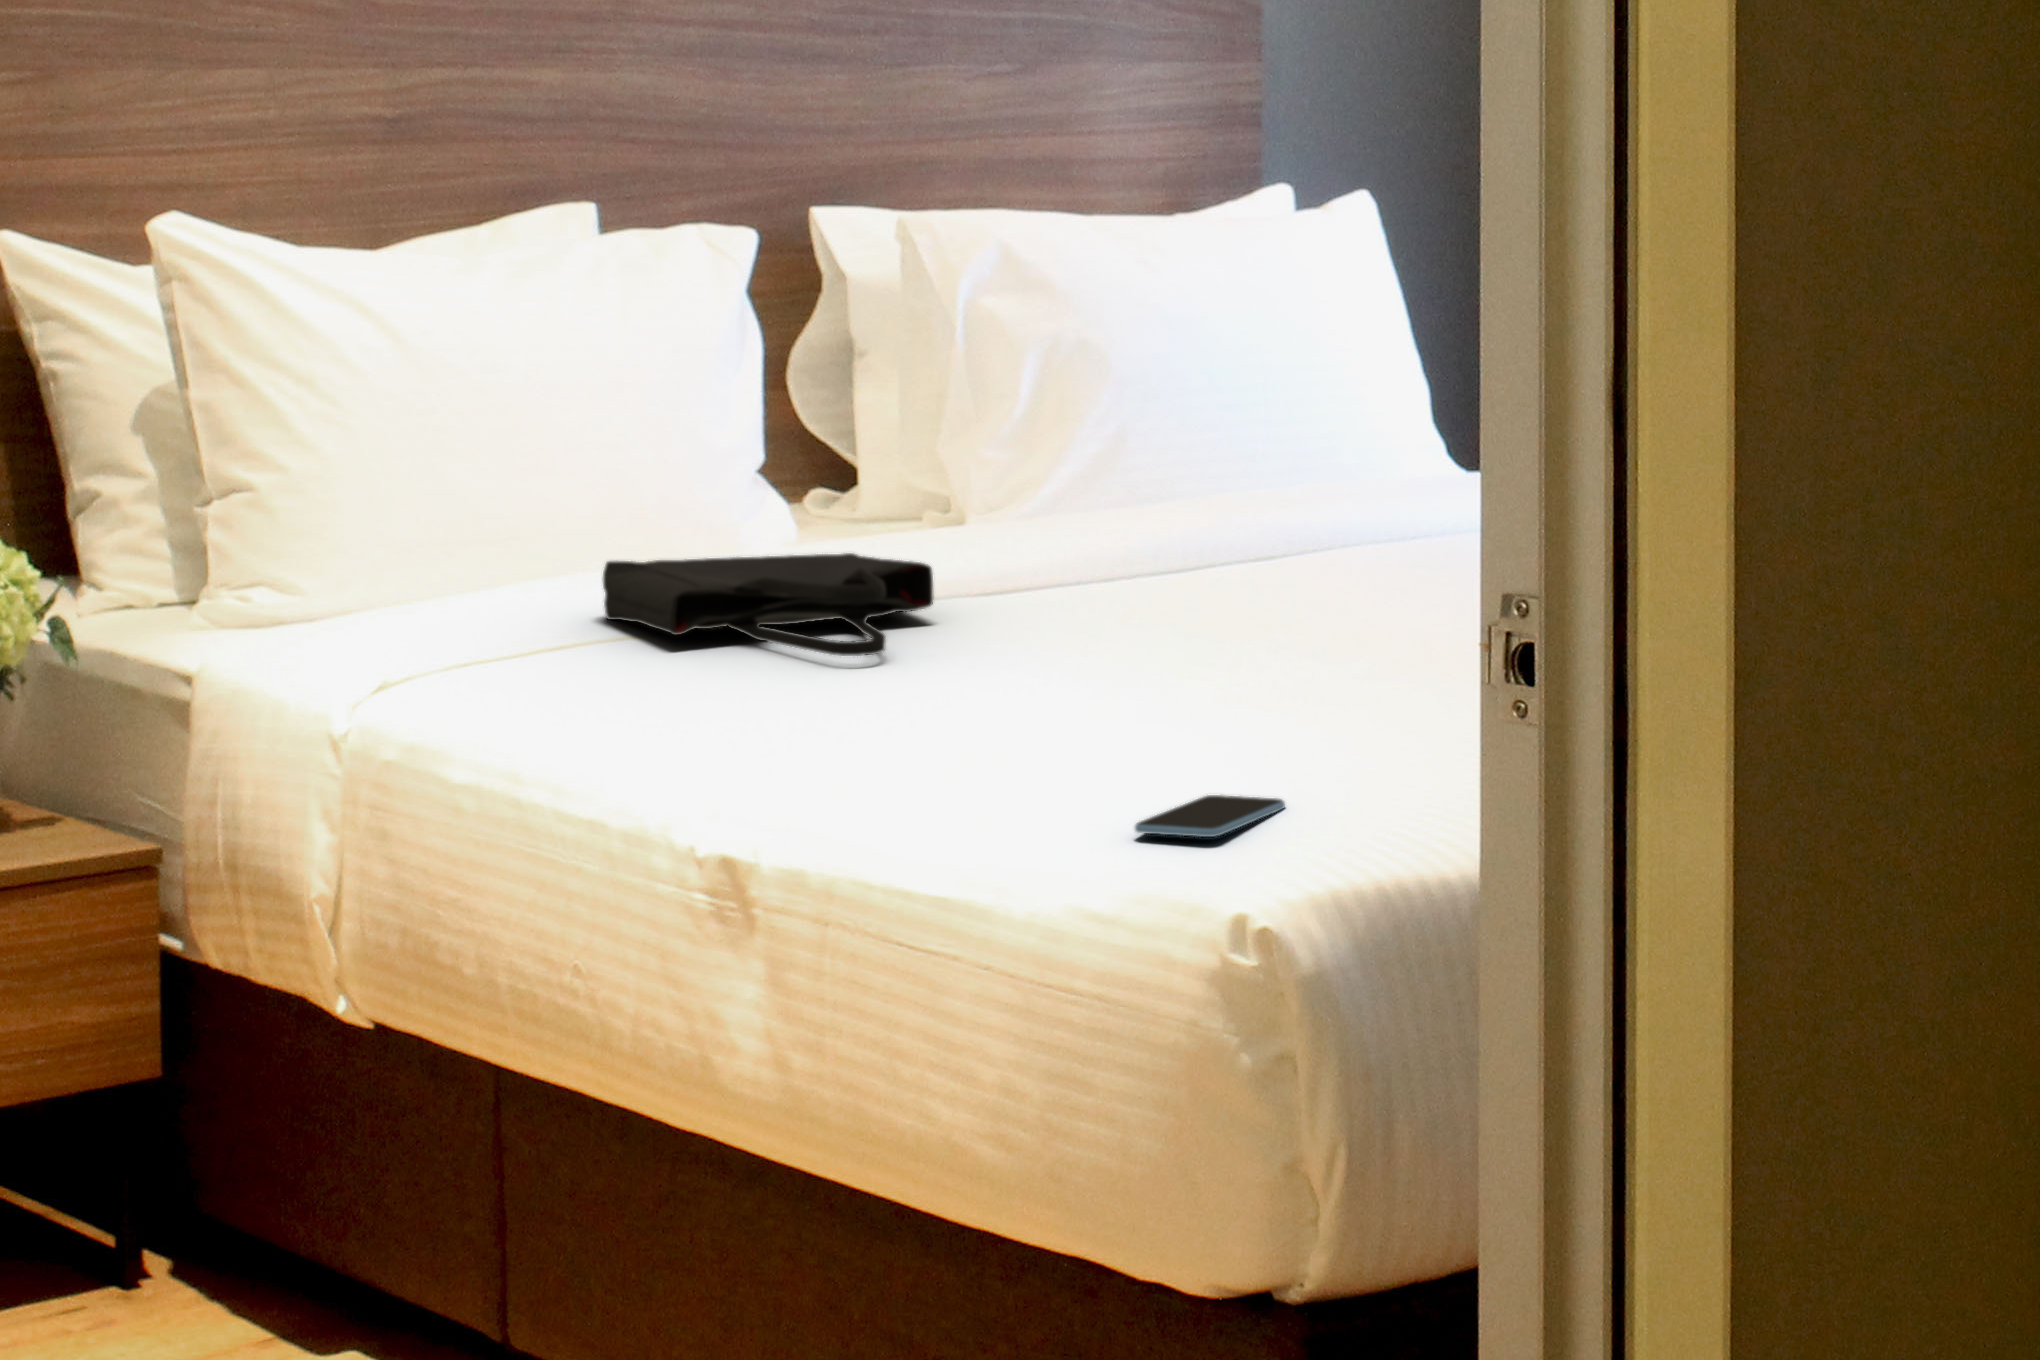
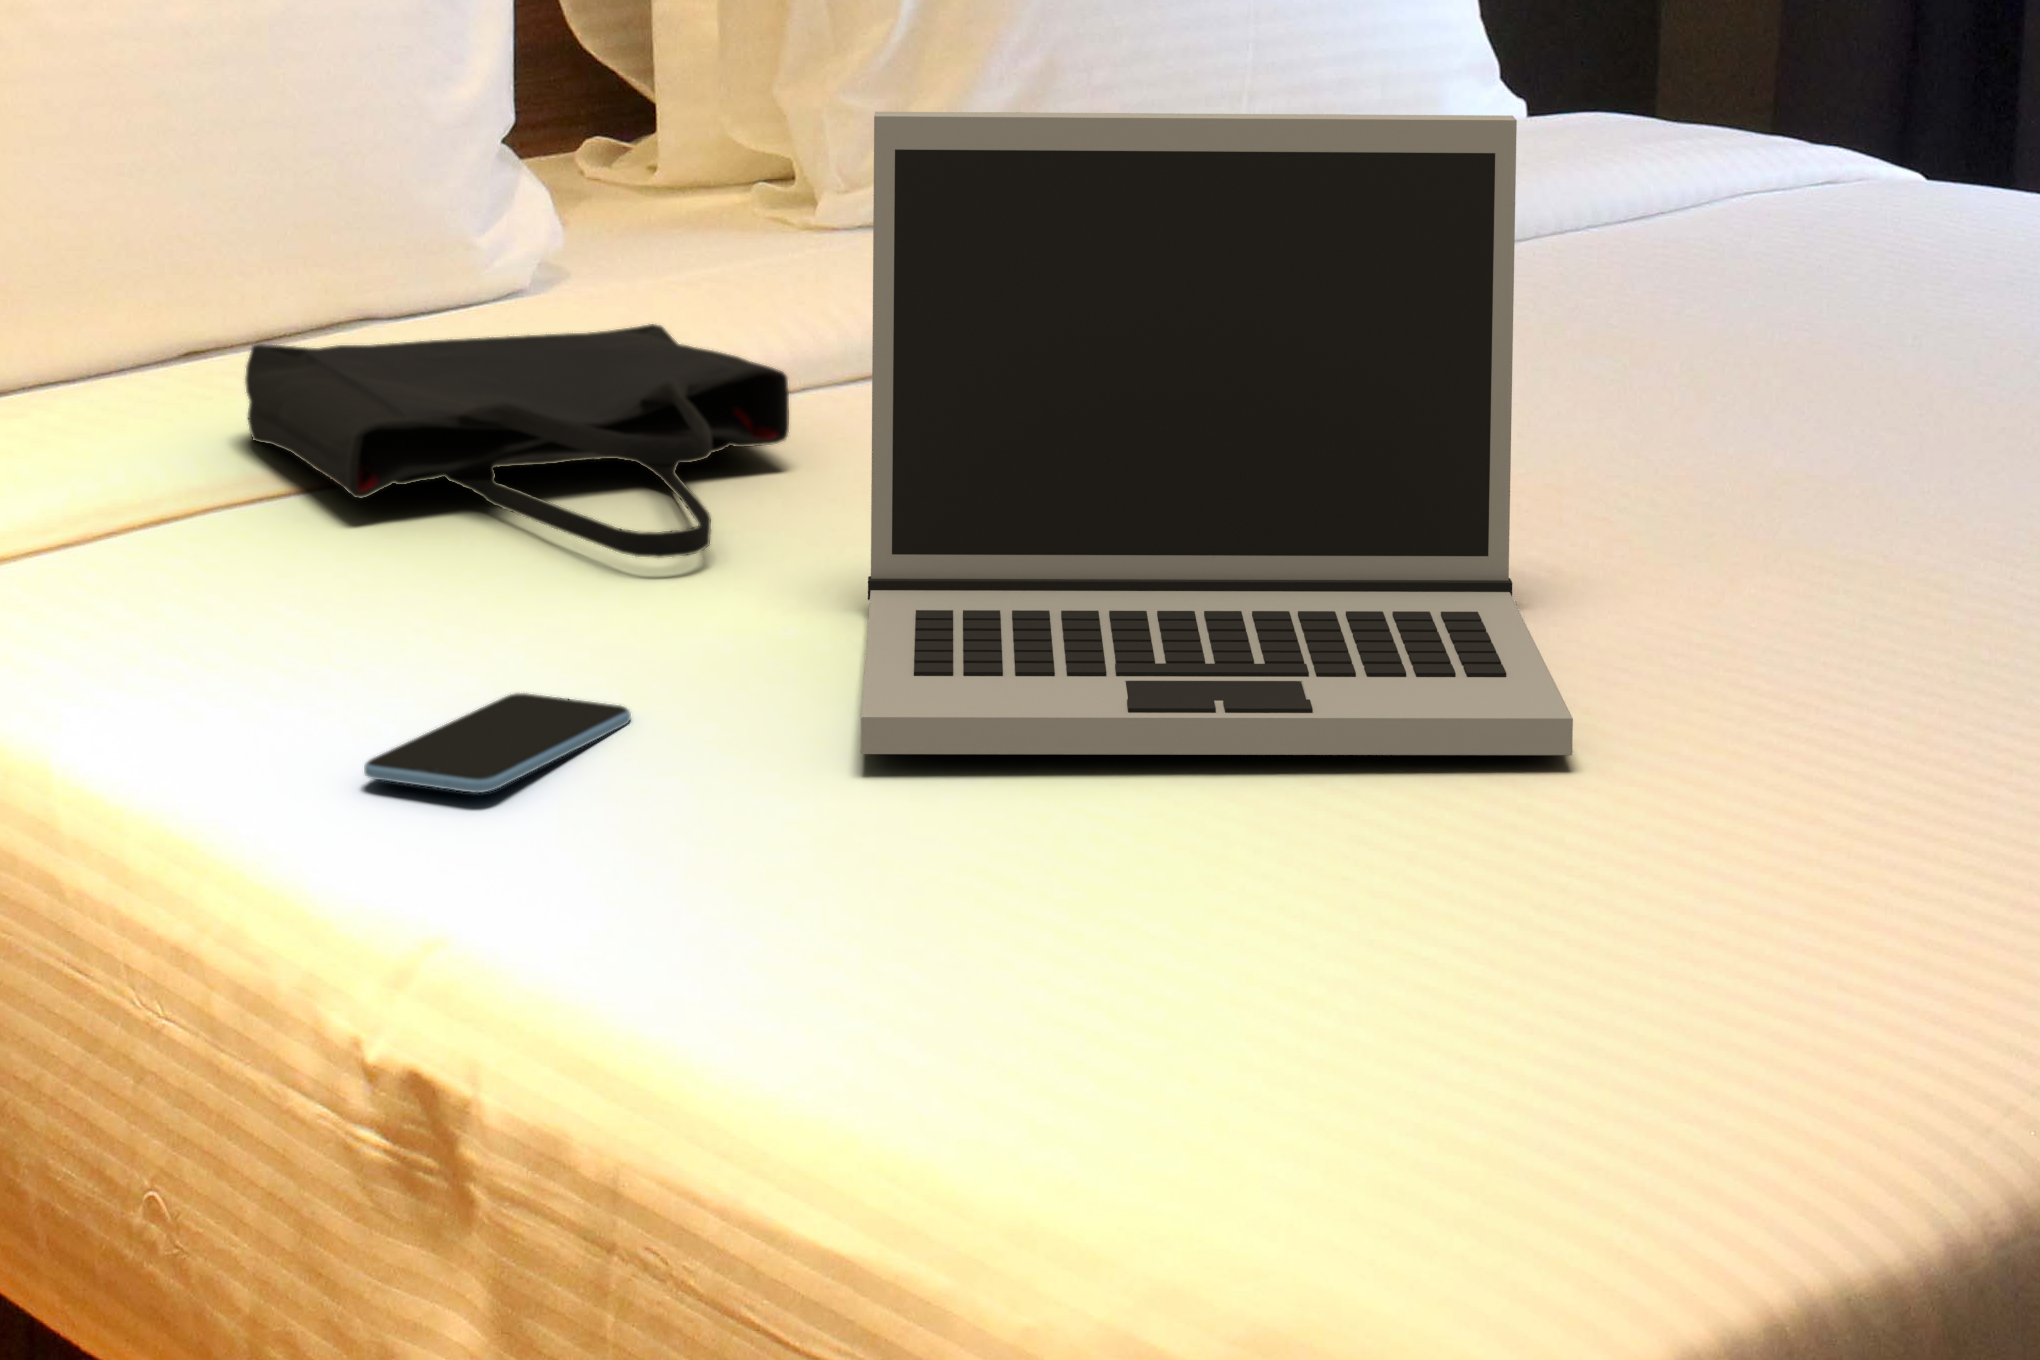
laptop: none [968,385,1364,724] -> present [861,112,1573,755]
smartphone: present [1135,795,1285,837] -> present [364,693,631,793]

